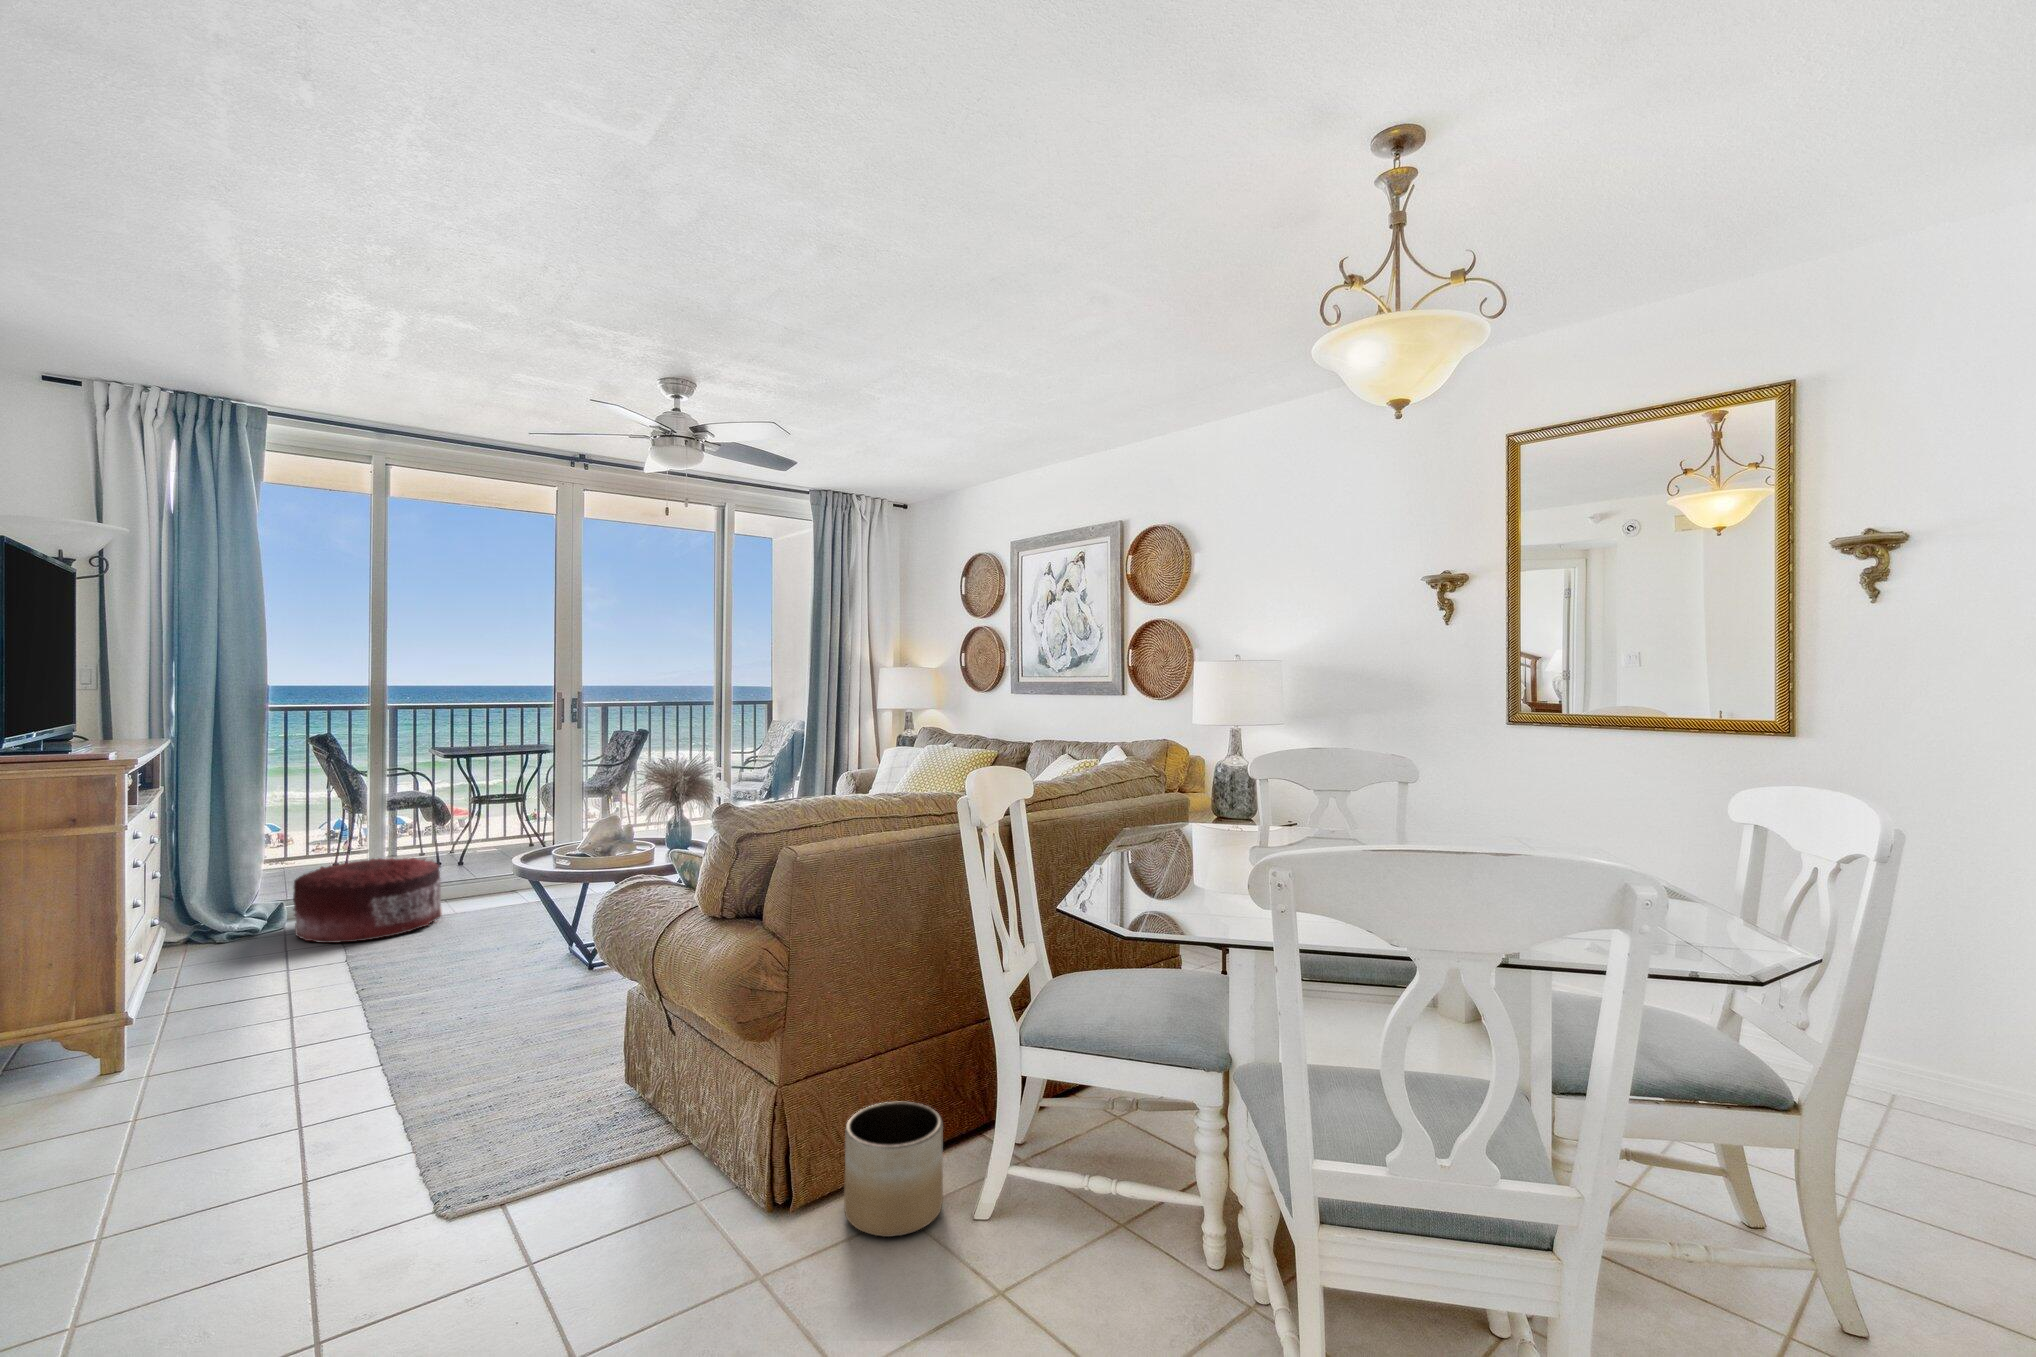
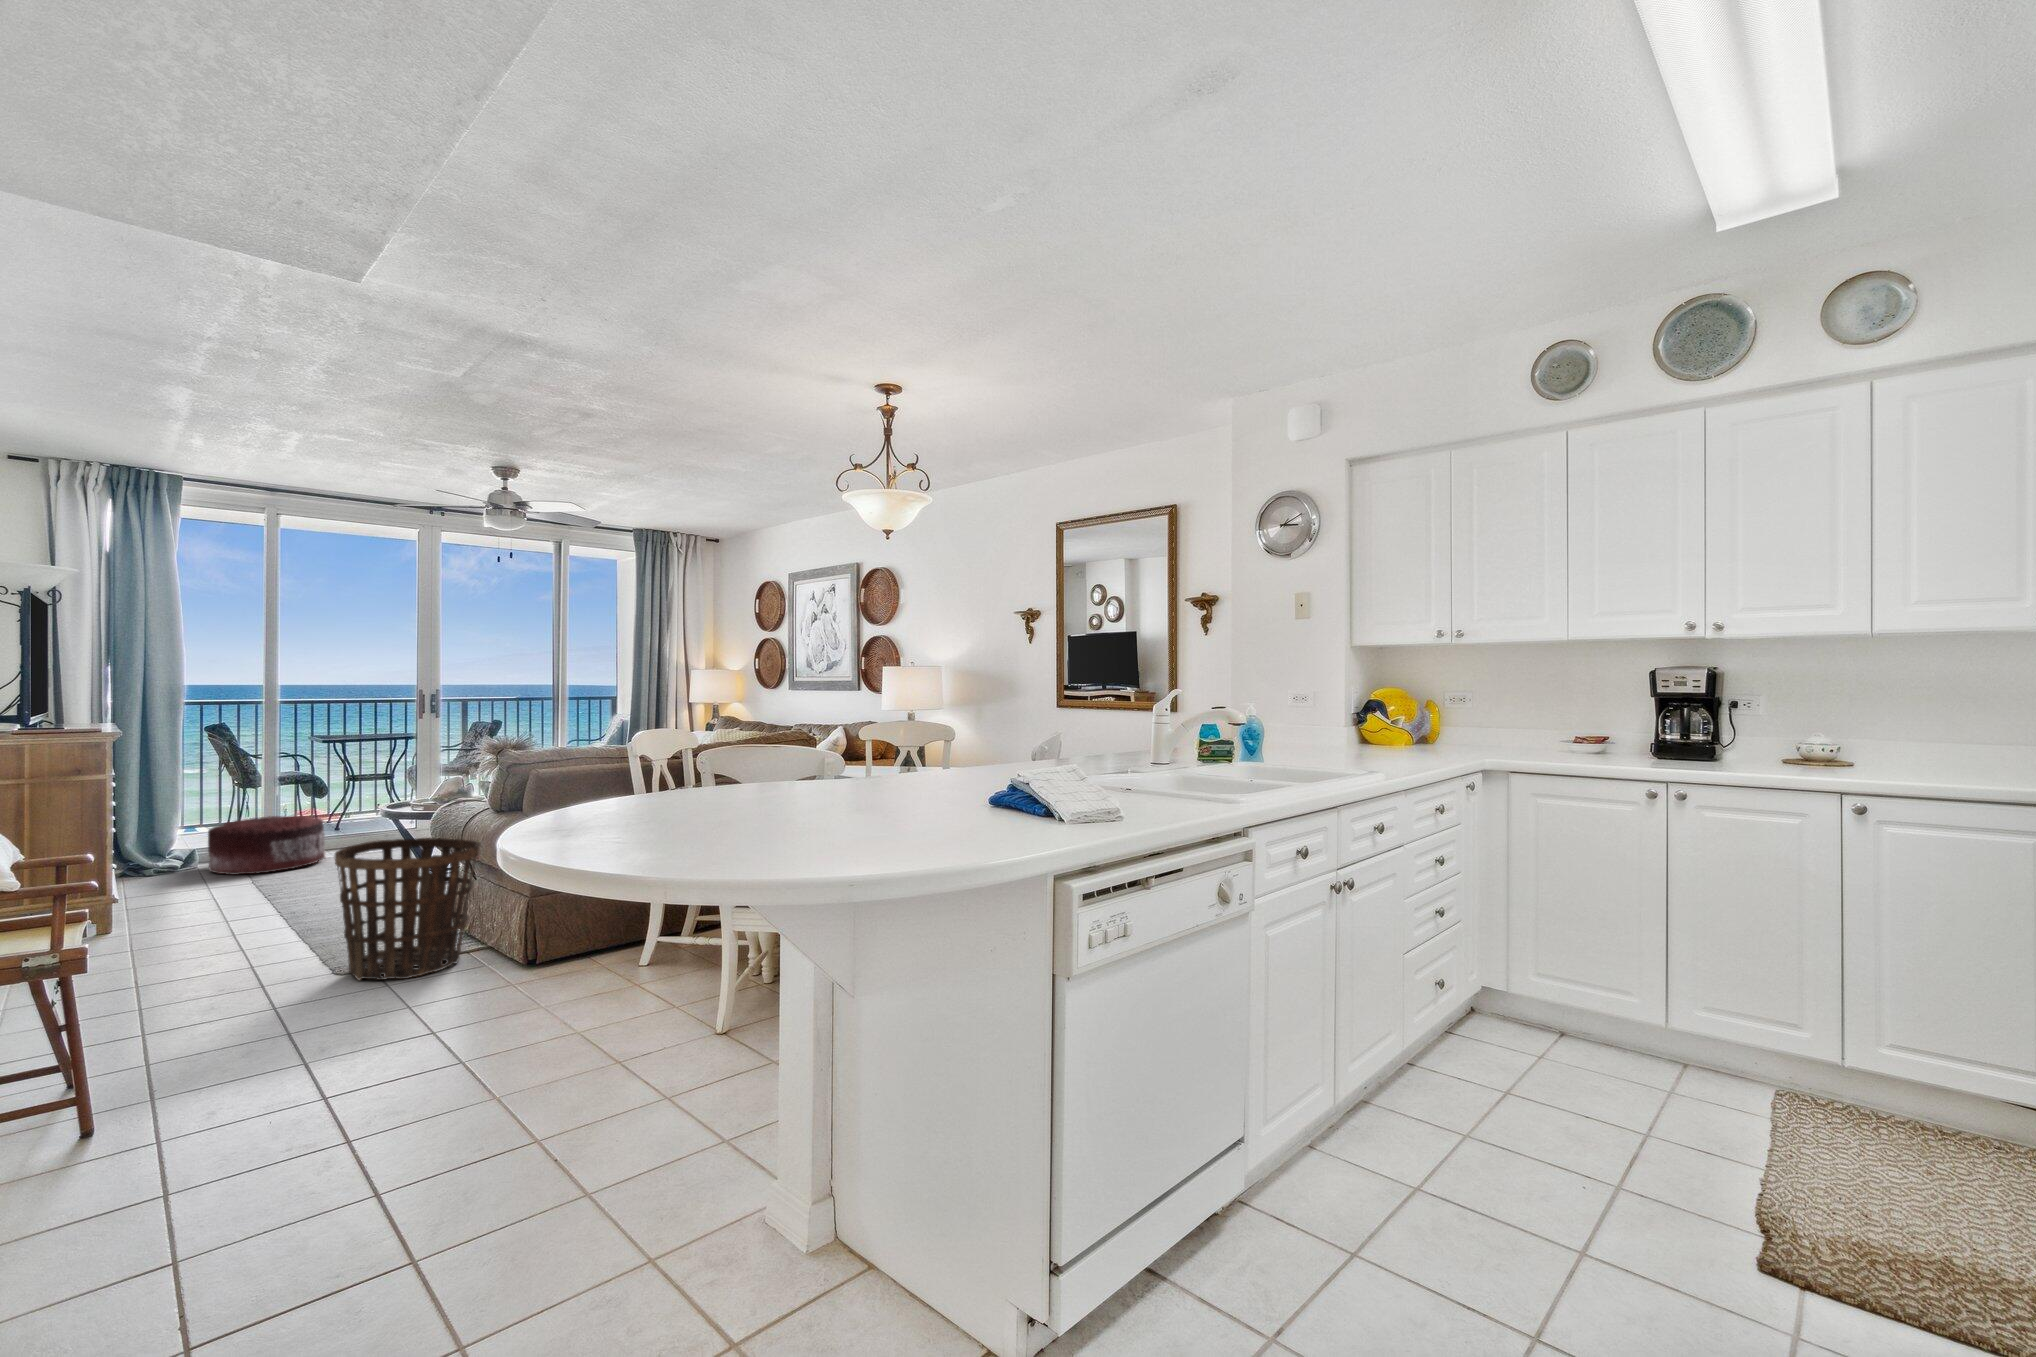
basket: none [429,950,673,1239] -> present [335,838,481,980]
planter: present [844,1102,943,1237] -> none [576,912,634,973]

